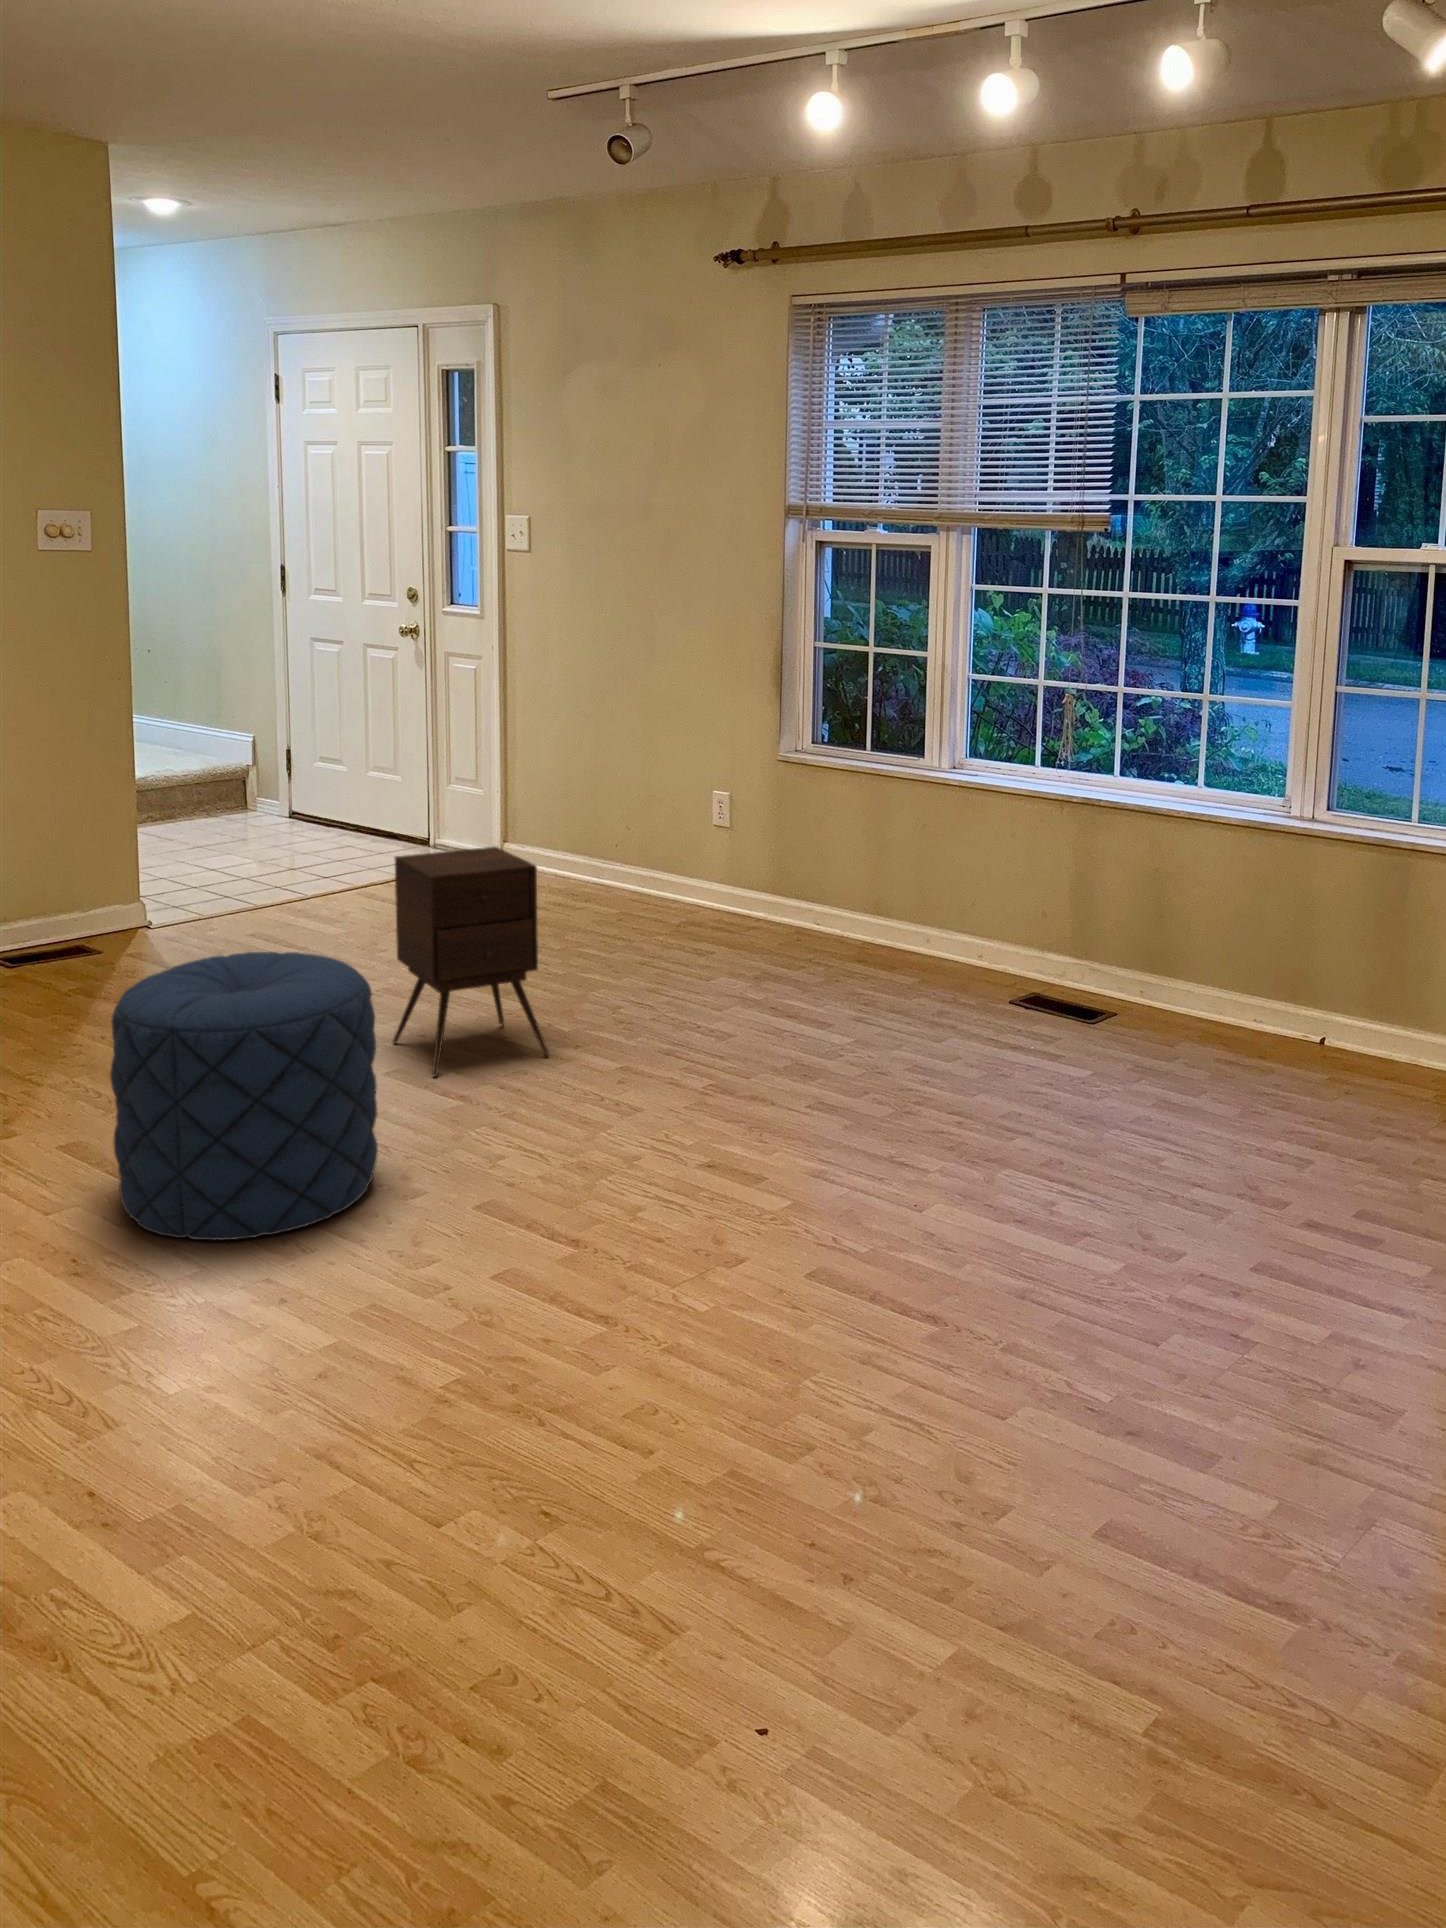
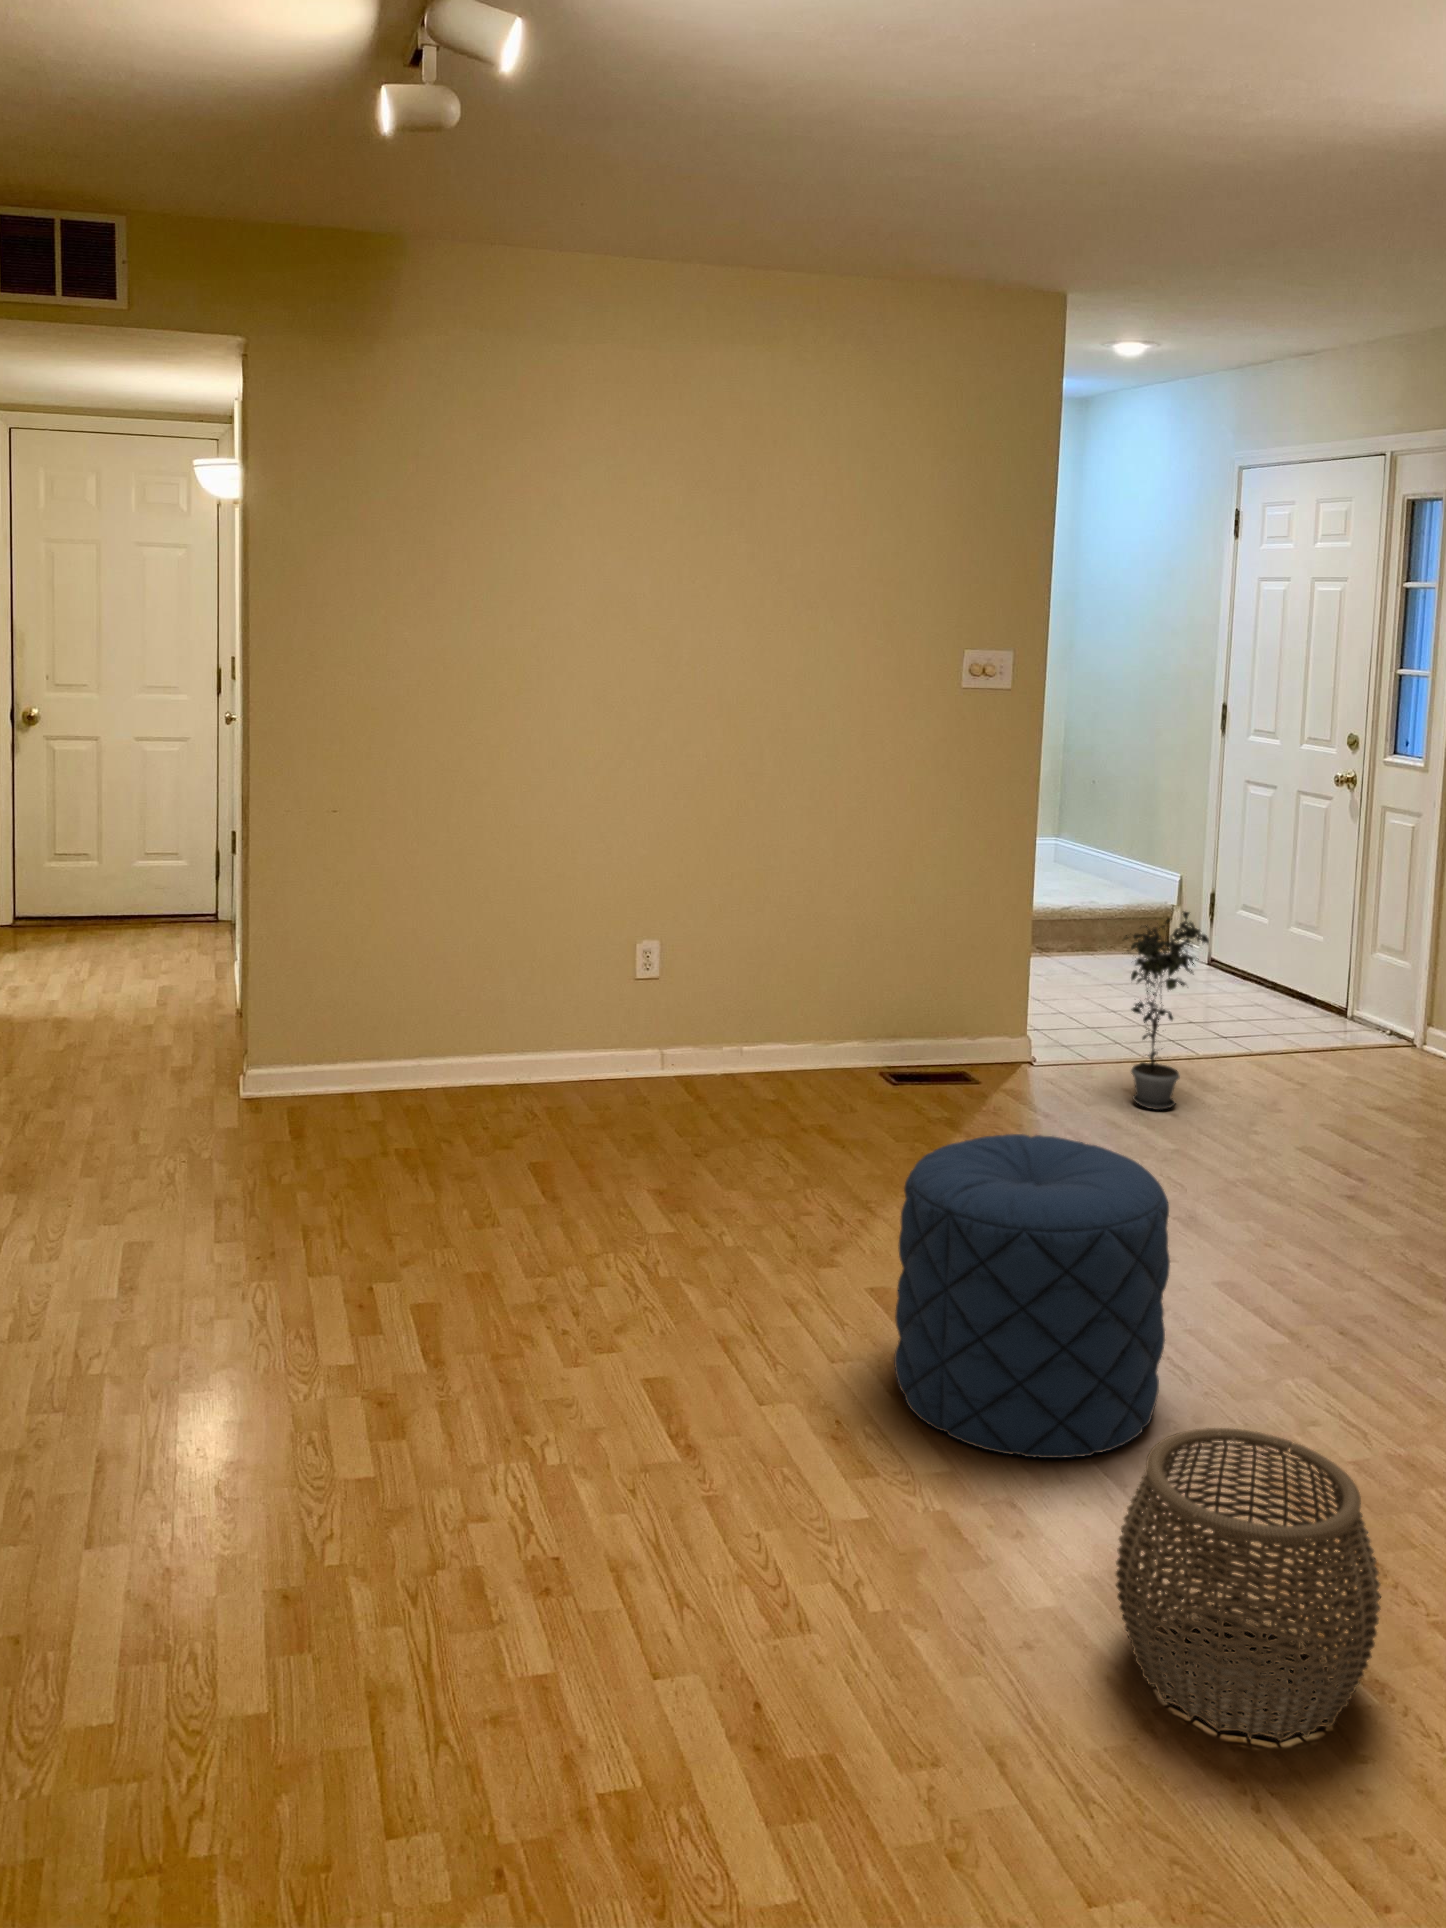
potted plant: none [238,755,322,945] -> present [1124,911,1209,1110]
side table: present [393,847,549,1076] -> none [1229,1047,1409,1317]
woven basket: none [396,1133,610,1367] -> present [1116,1428,1381,1741]

